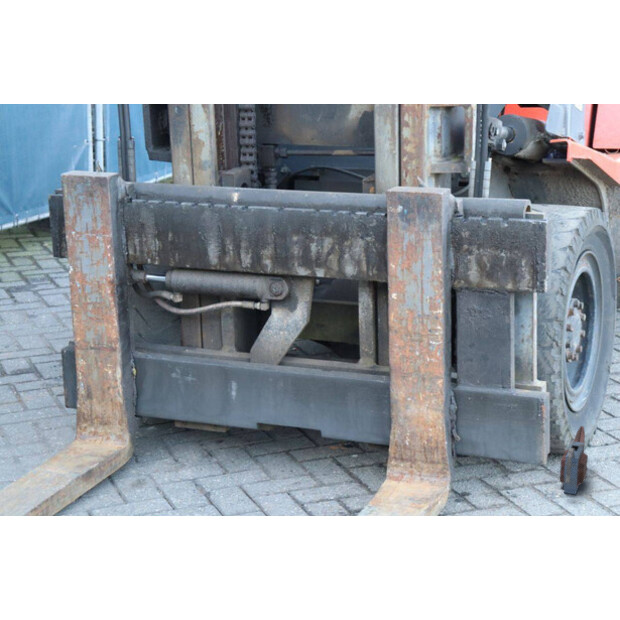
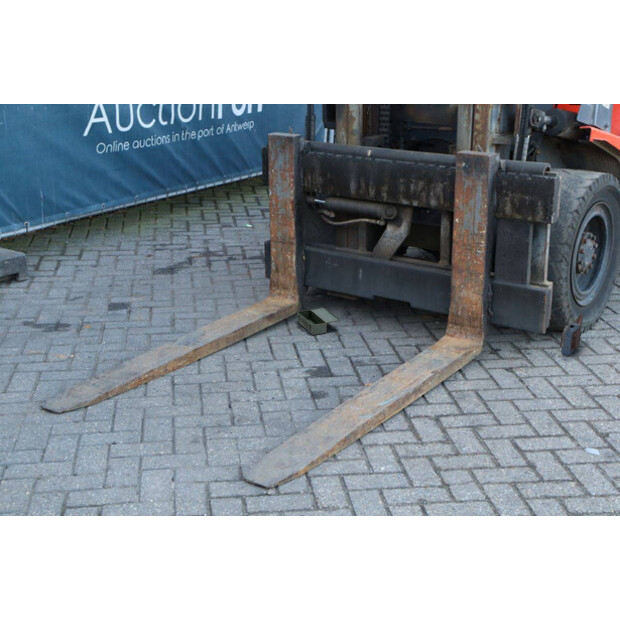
toolbox: none [132,449,207,501] -> present [297,307,340,335]

